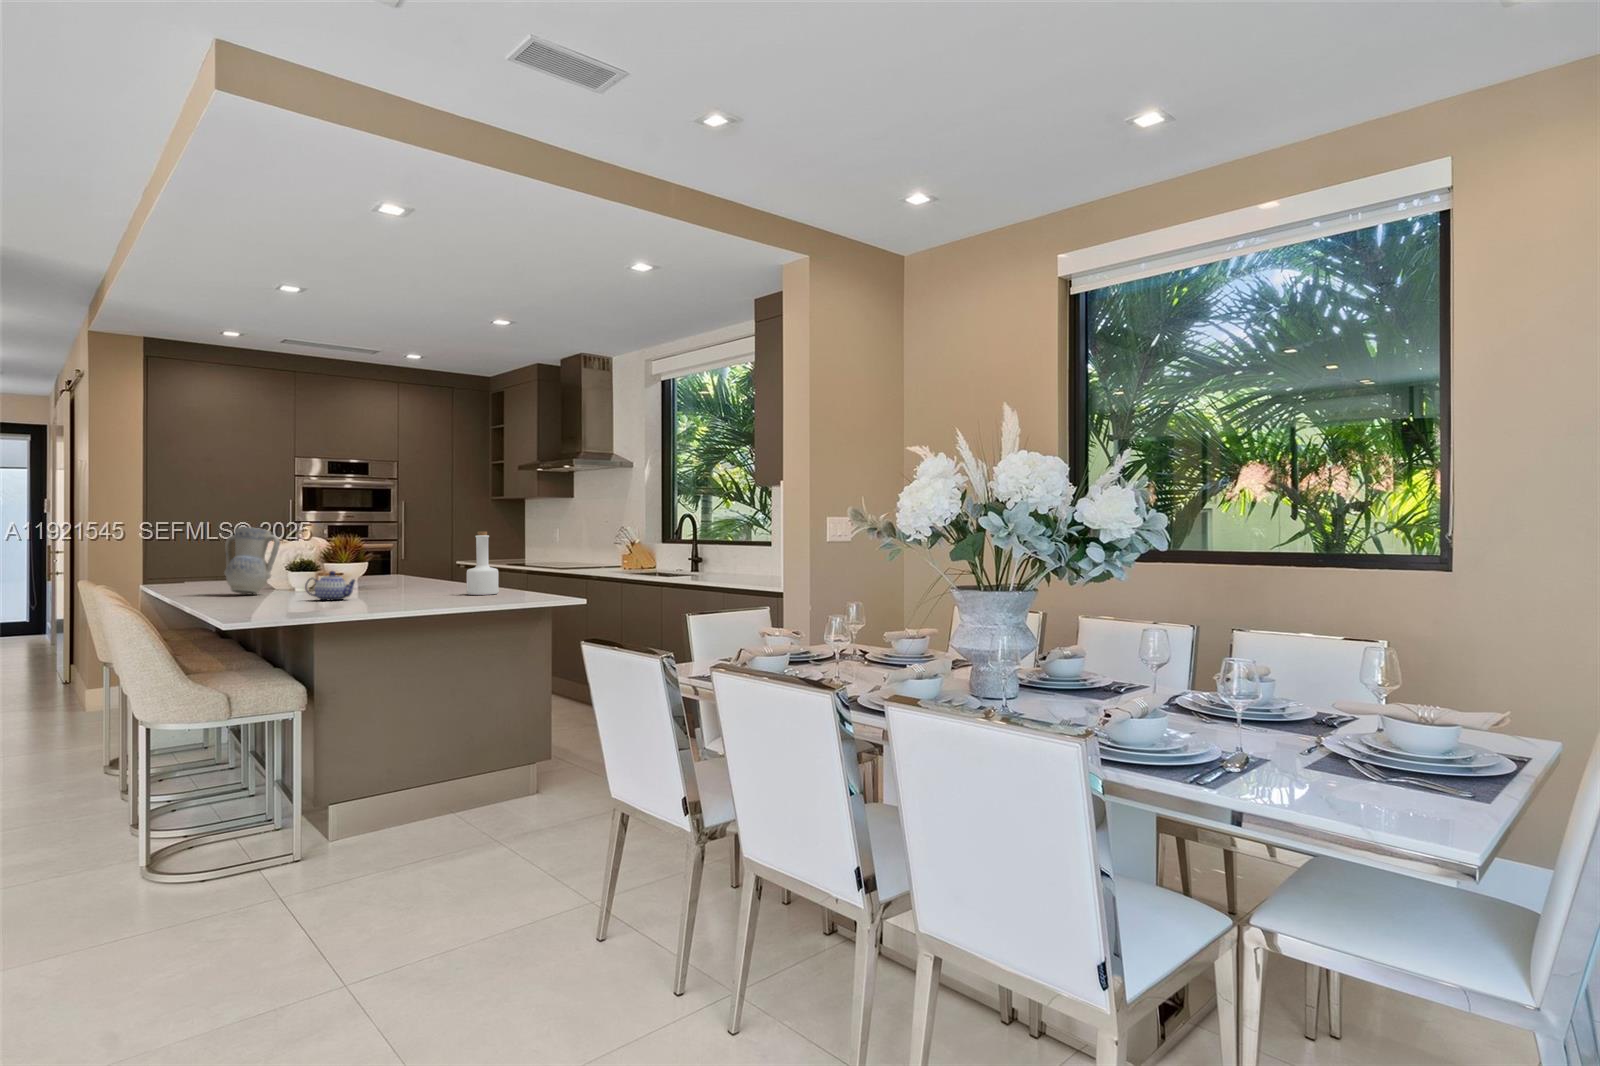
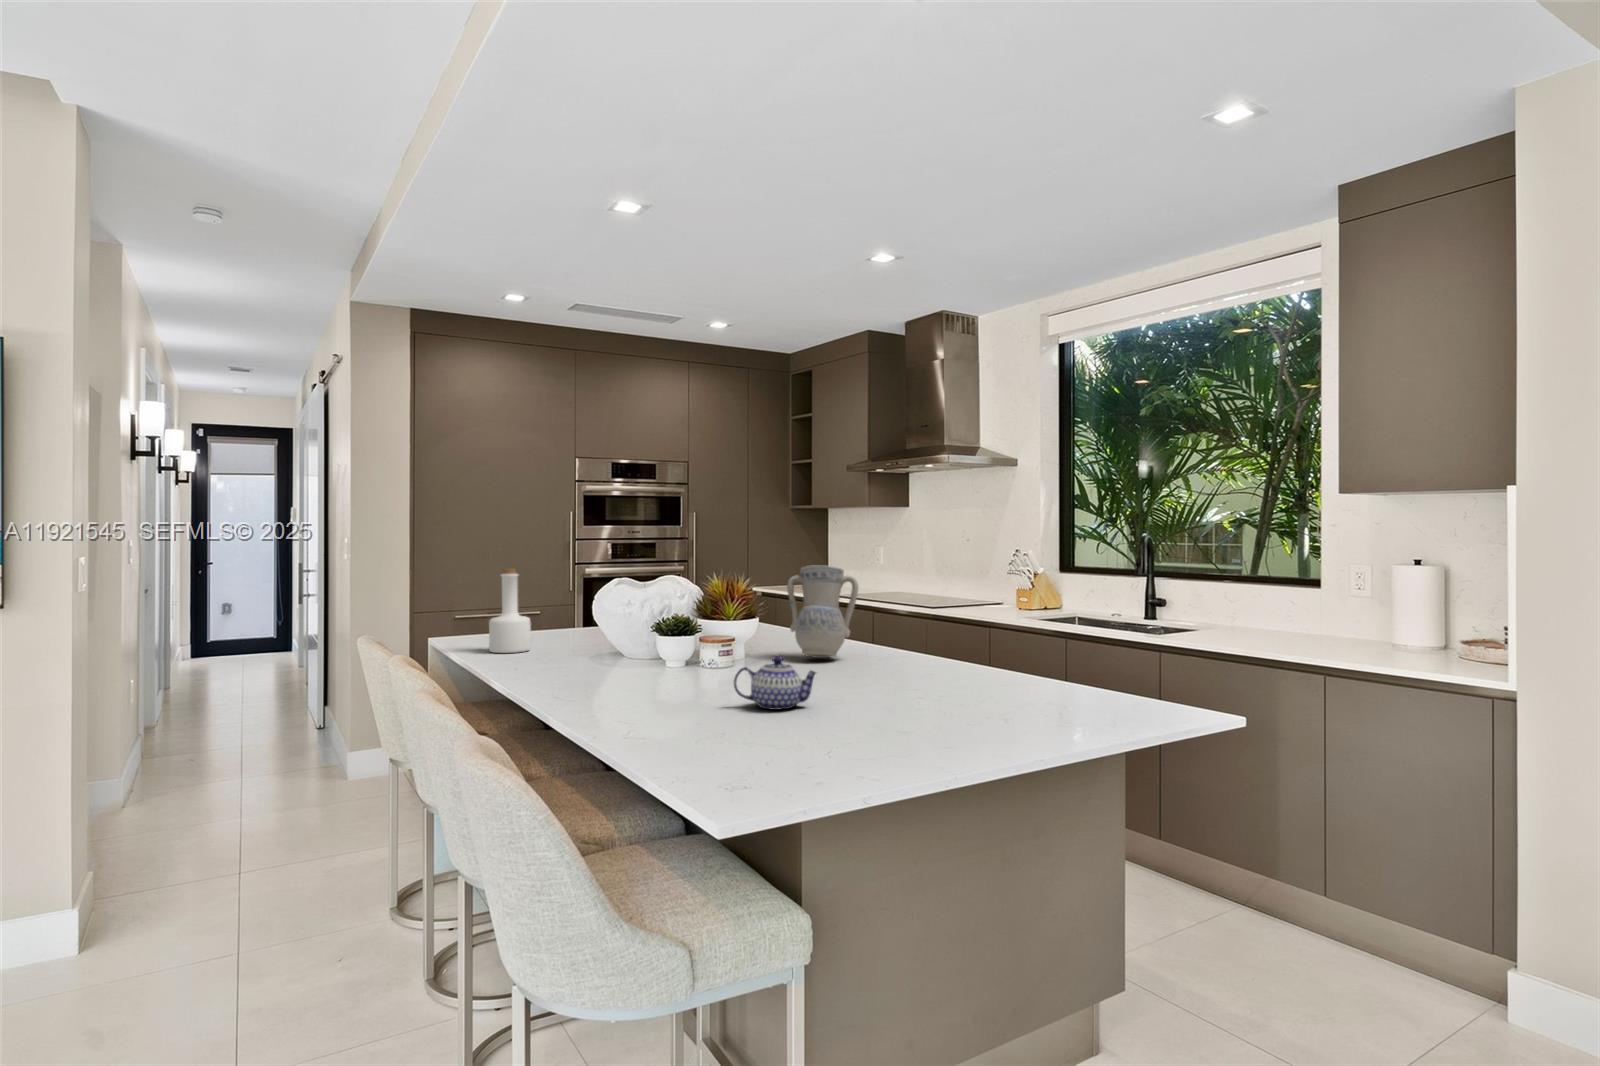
vase: present [224,527,280,594] -> present [787,565,858,658]
bottle: present [467,532,499,595] -> present [489,569,531,653]

